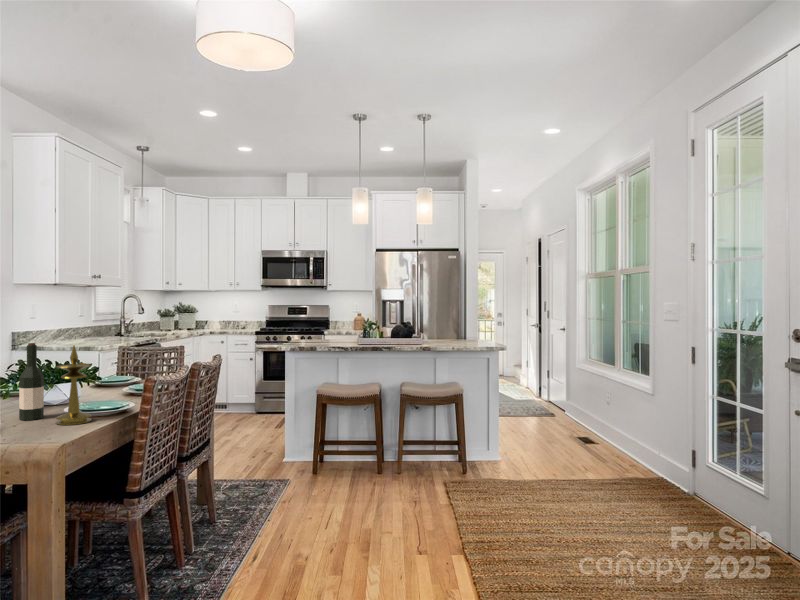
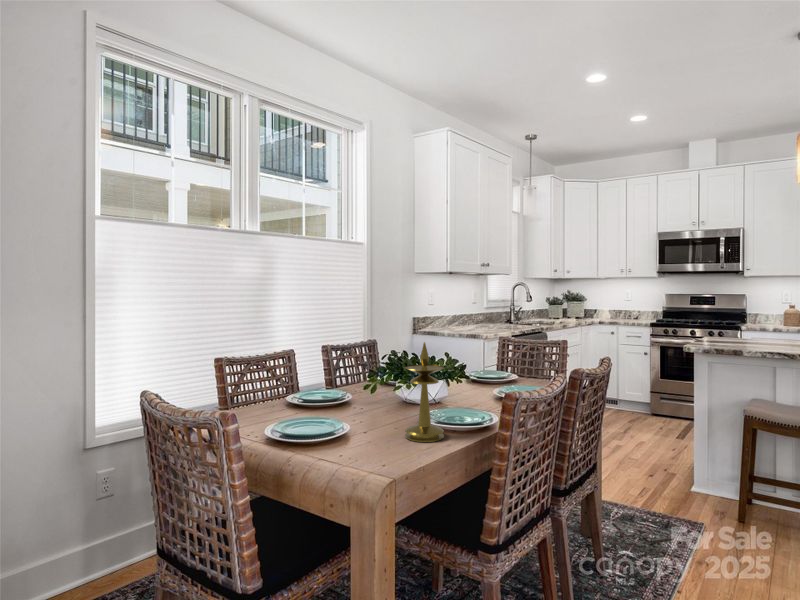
wine bottle: present [19,343,44,420] -> none [375,337,399,426]

